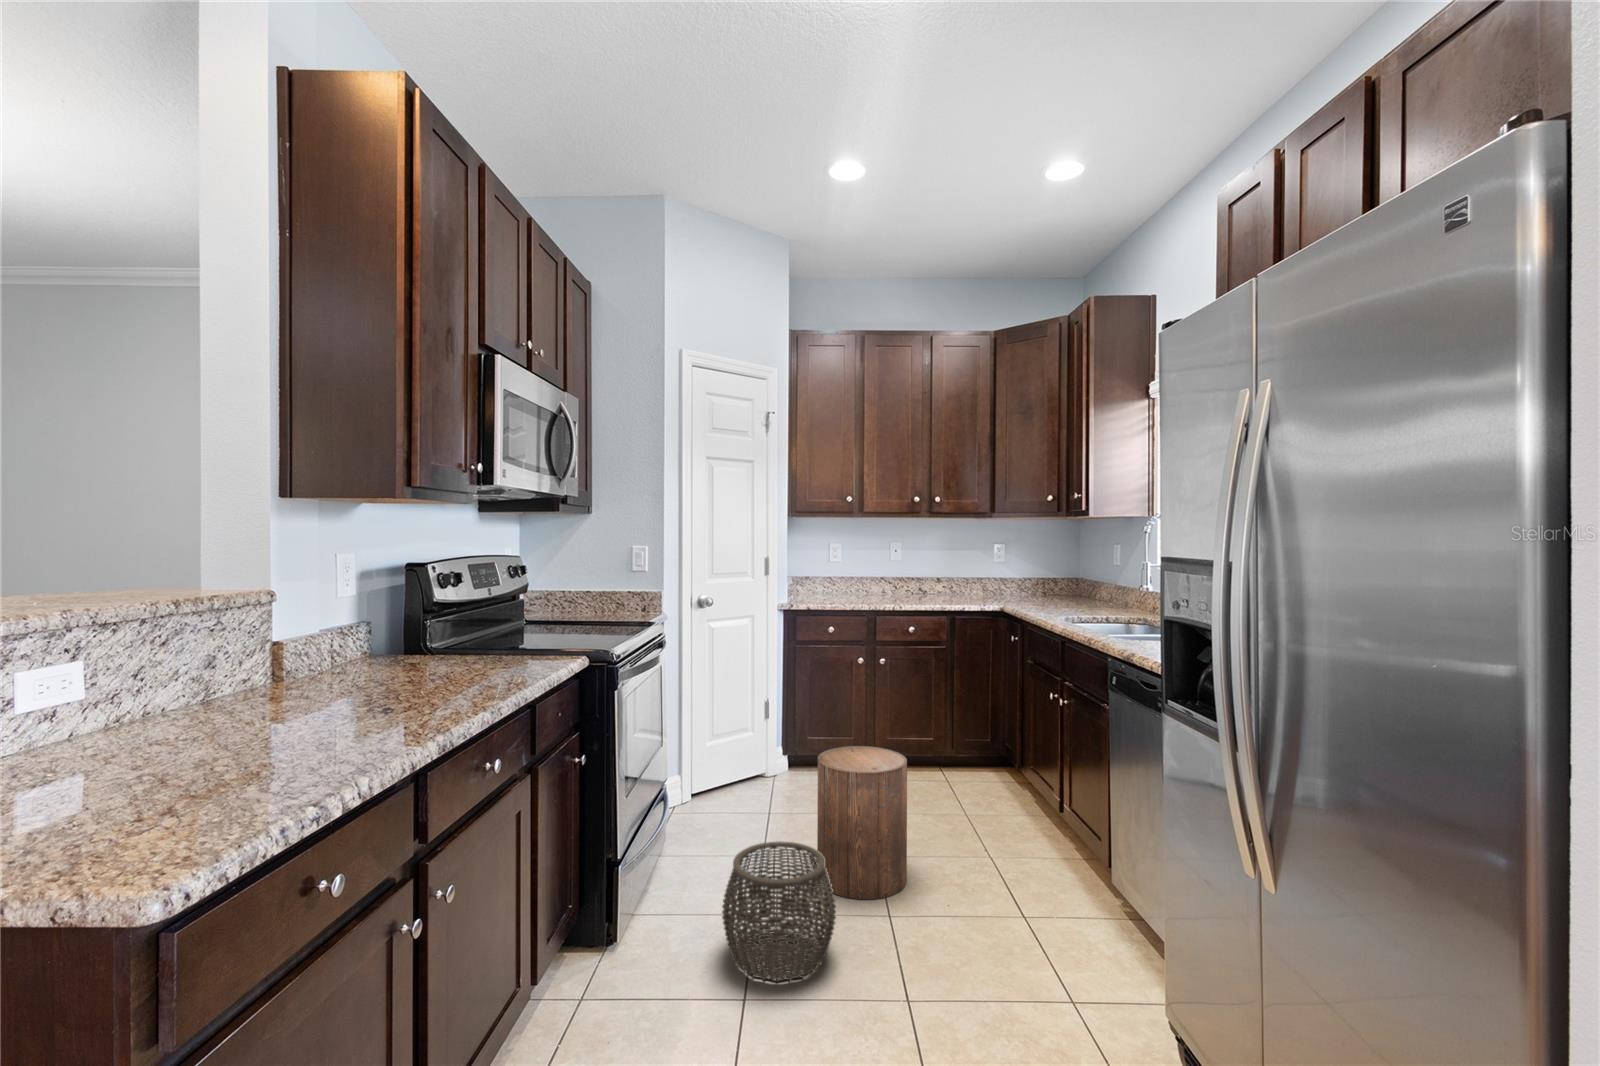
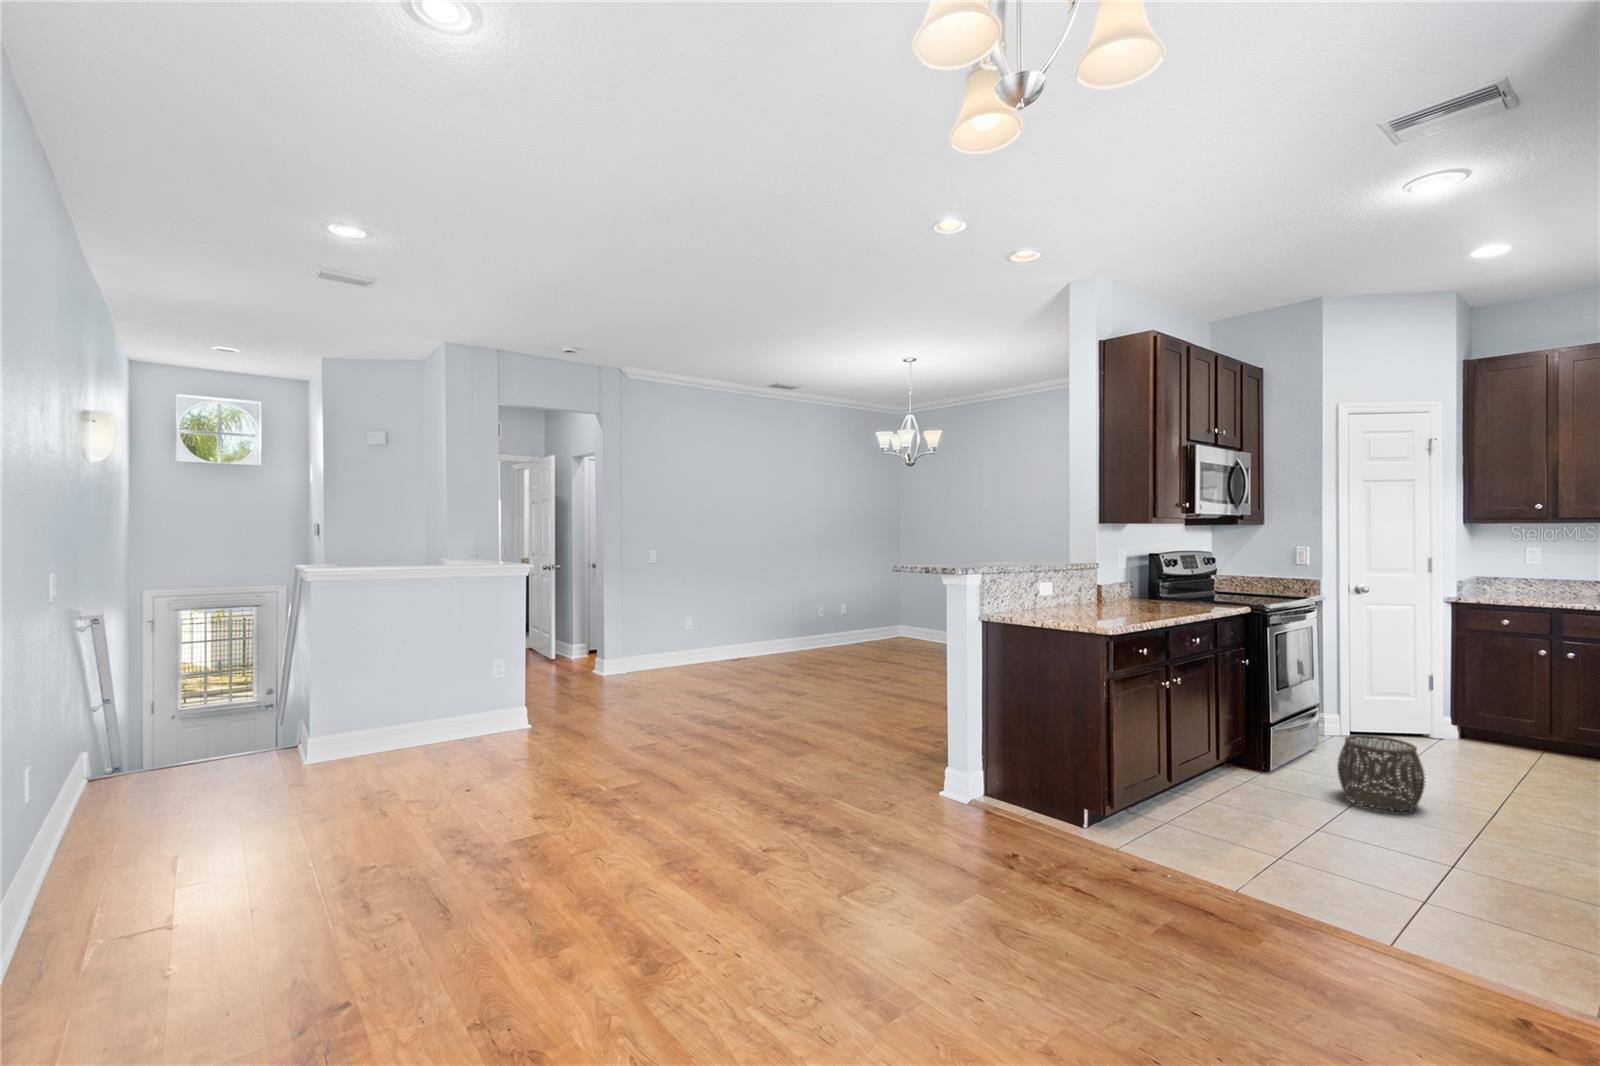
stool: present [817,746,907,899] -> none [1437,699,1527,807]

